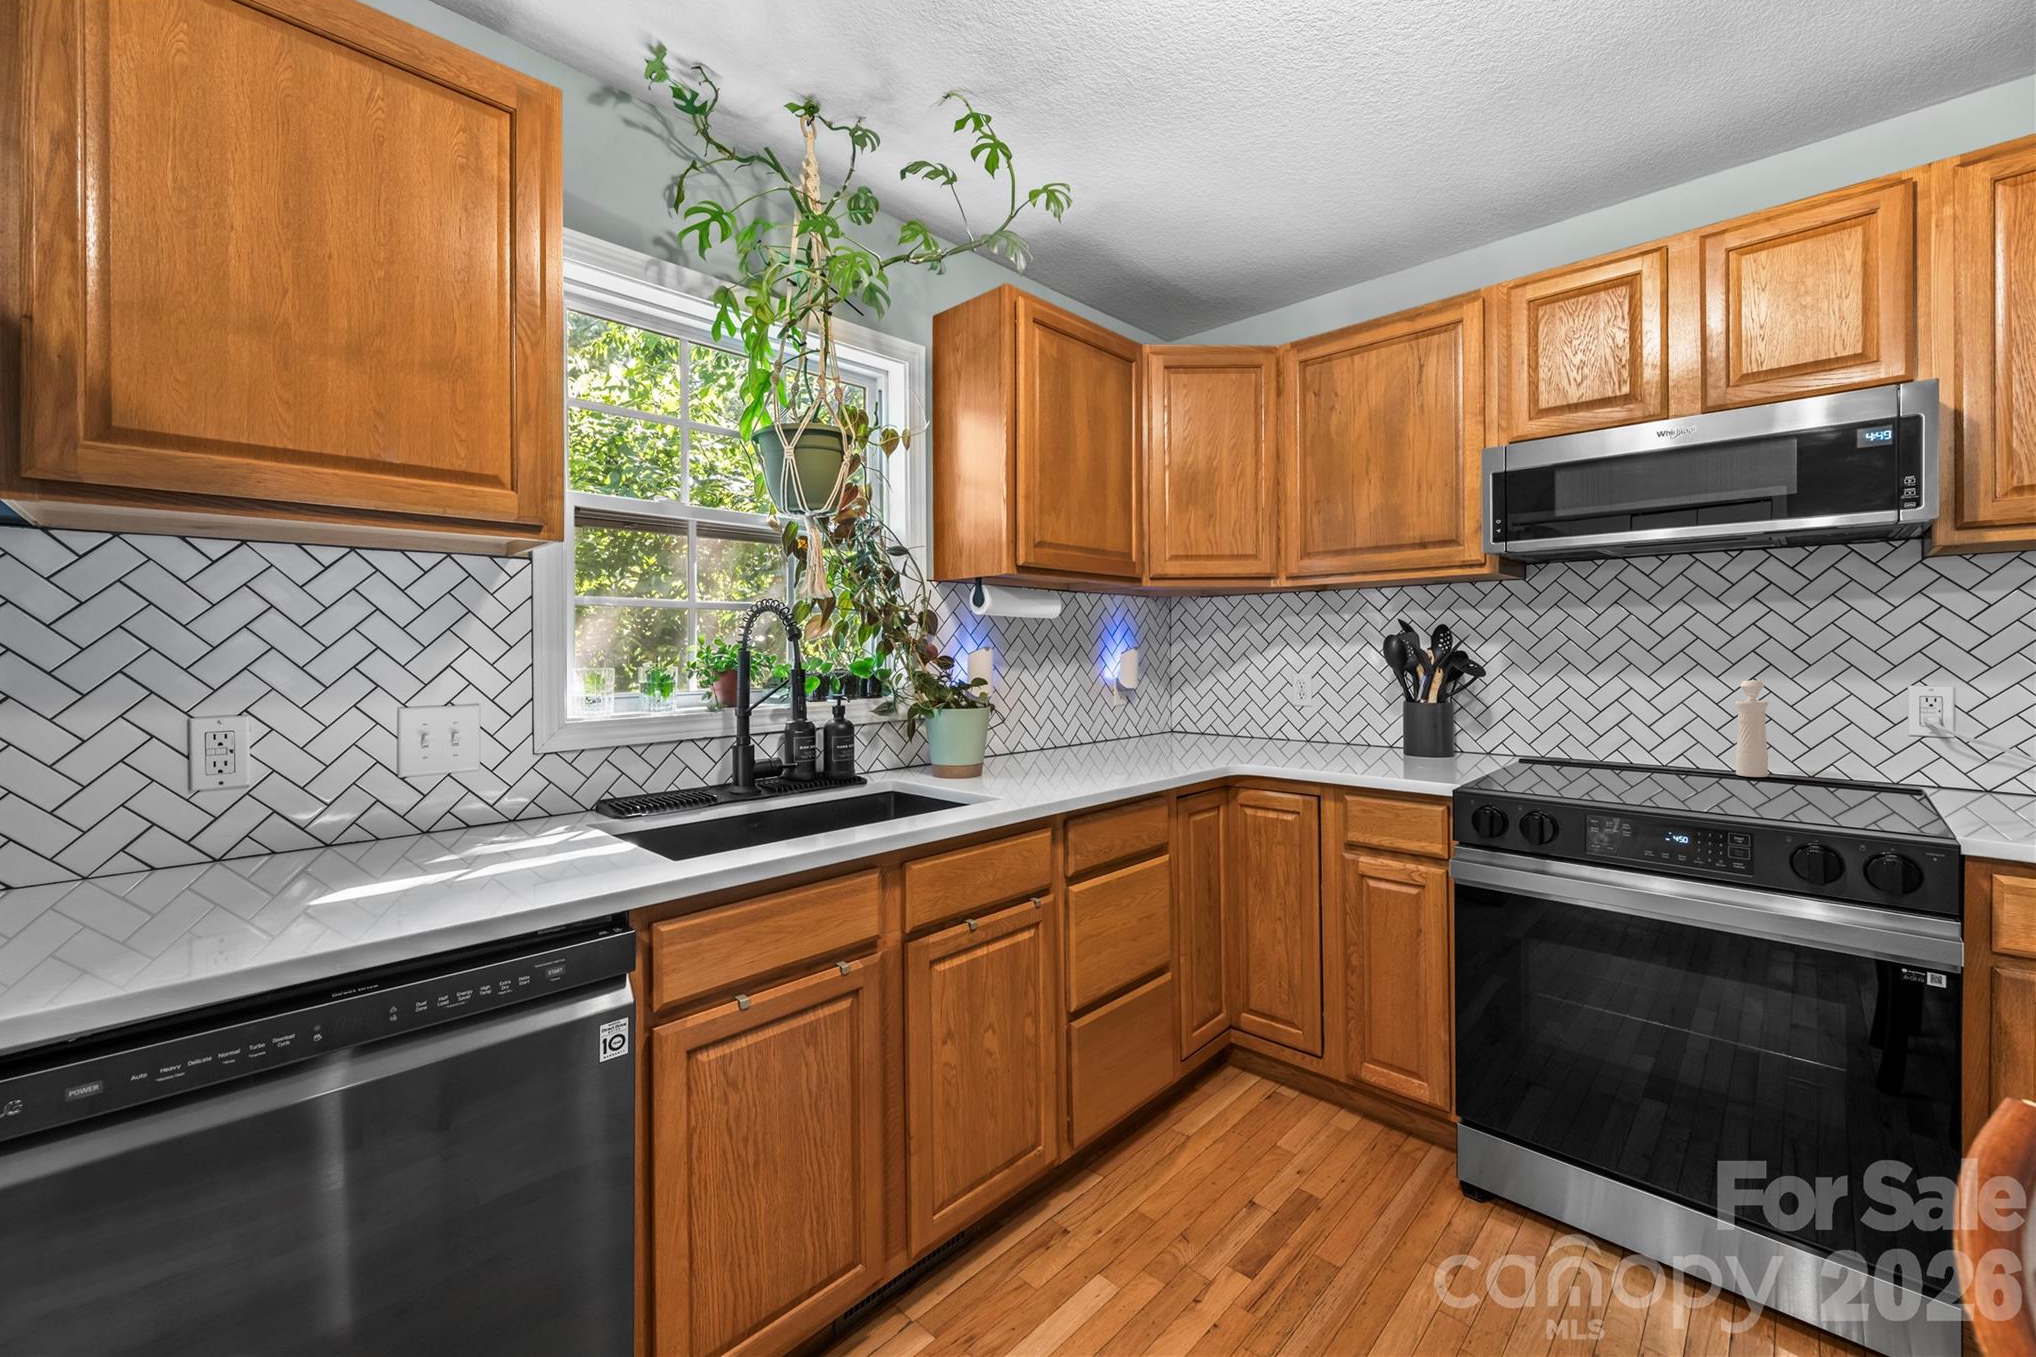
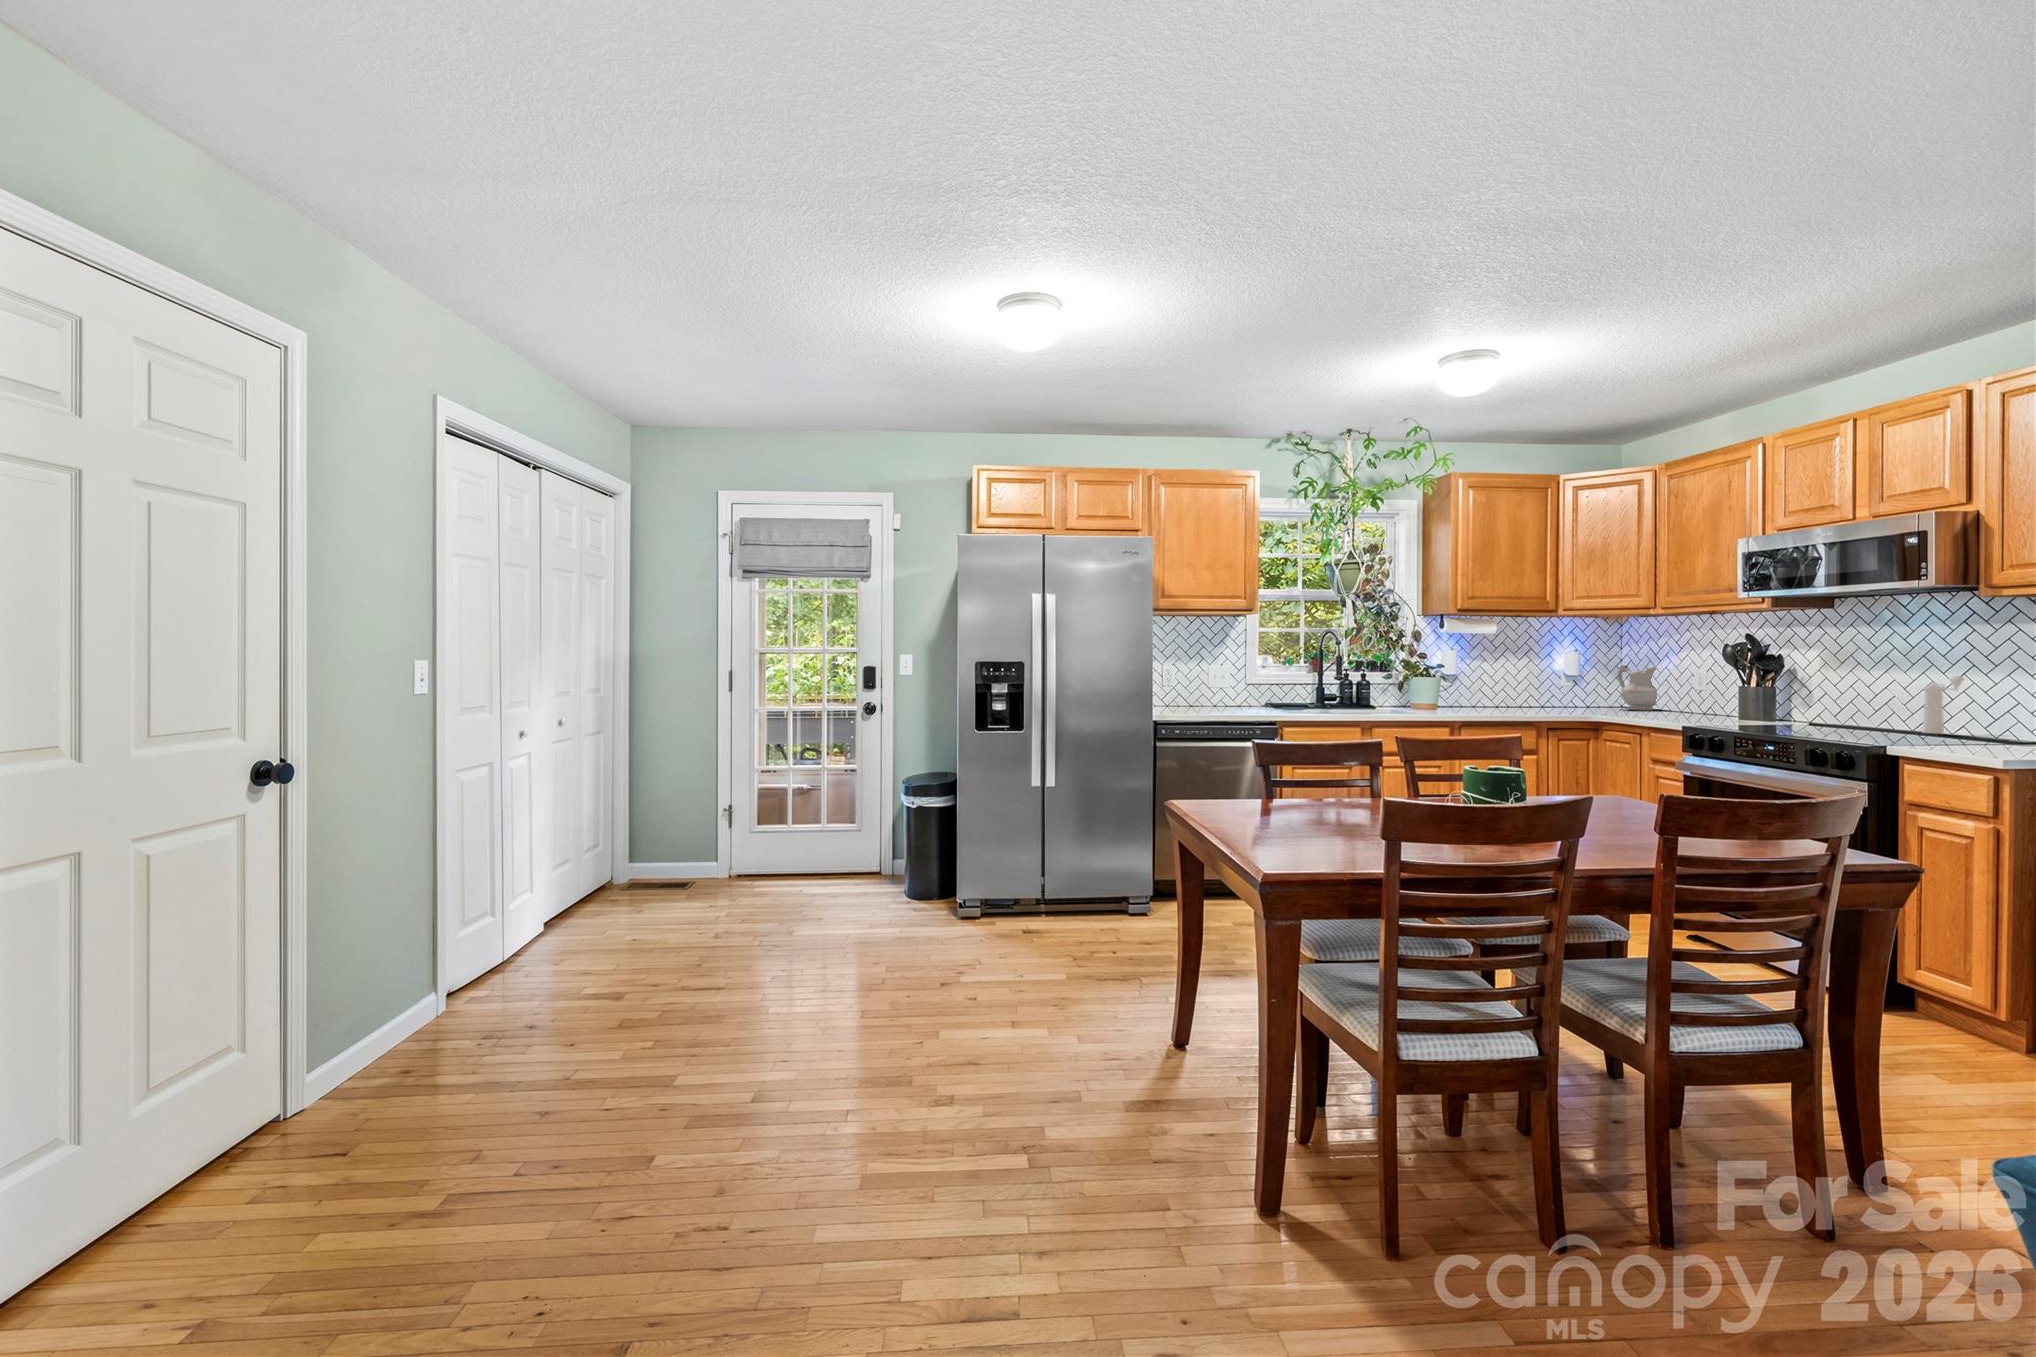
ceramic pitcher: none [1177,669,1235,733] -> present [1617,665,1657,710]

